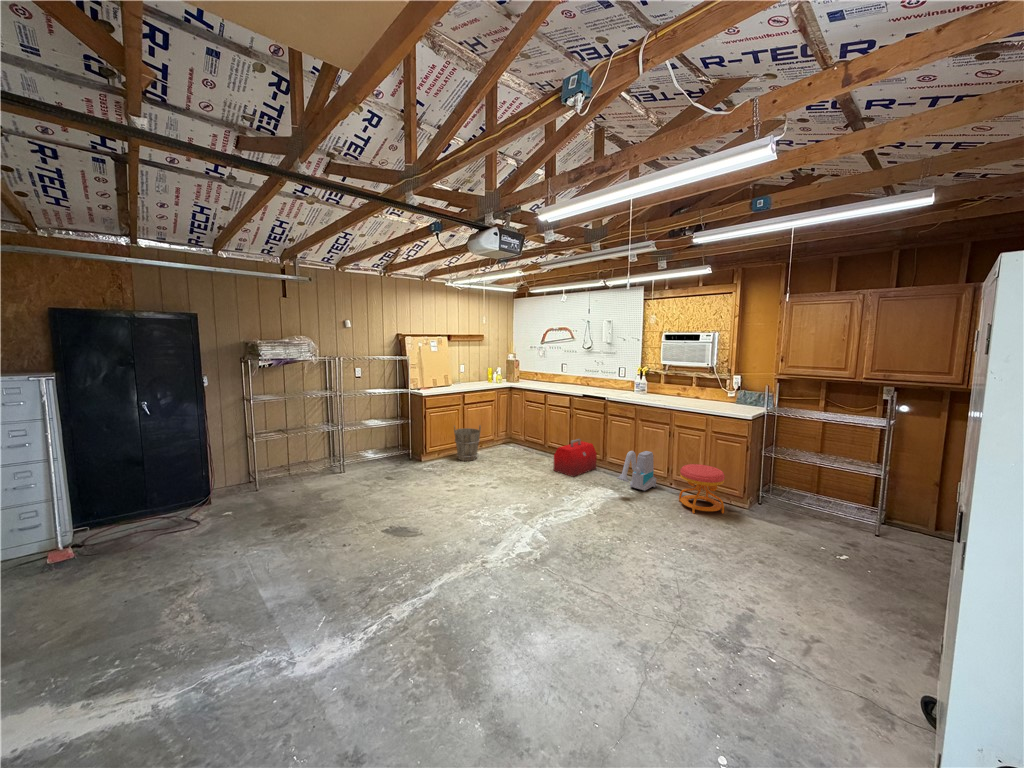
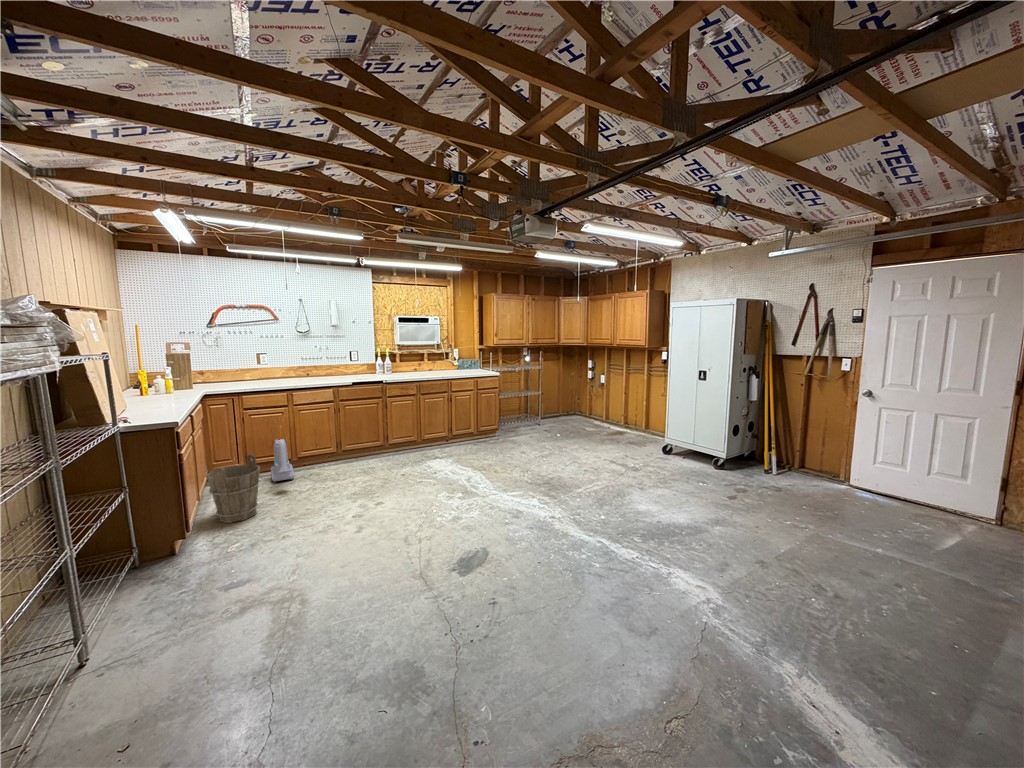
toolbox: present [553,439,597,477] -> none [355,430,394,473]
vacuum cleaner: present [617,451,656,491] -> present [271,439,294,482]
stool: present [679,464,725,514] -> none [476,414,505,448]

